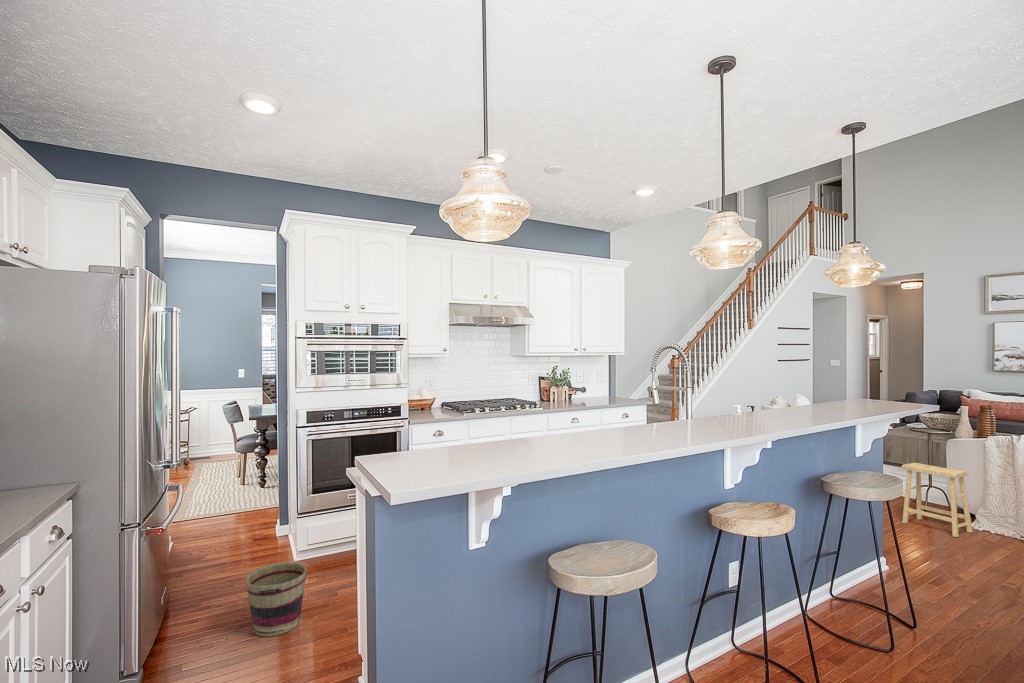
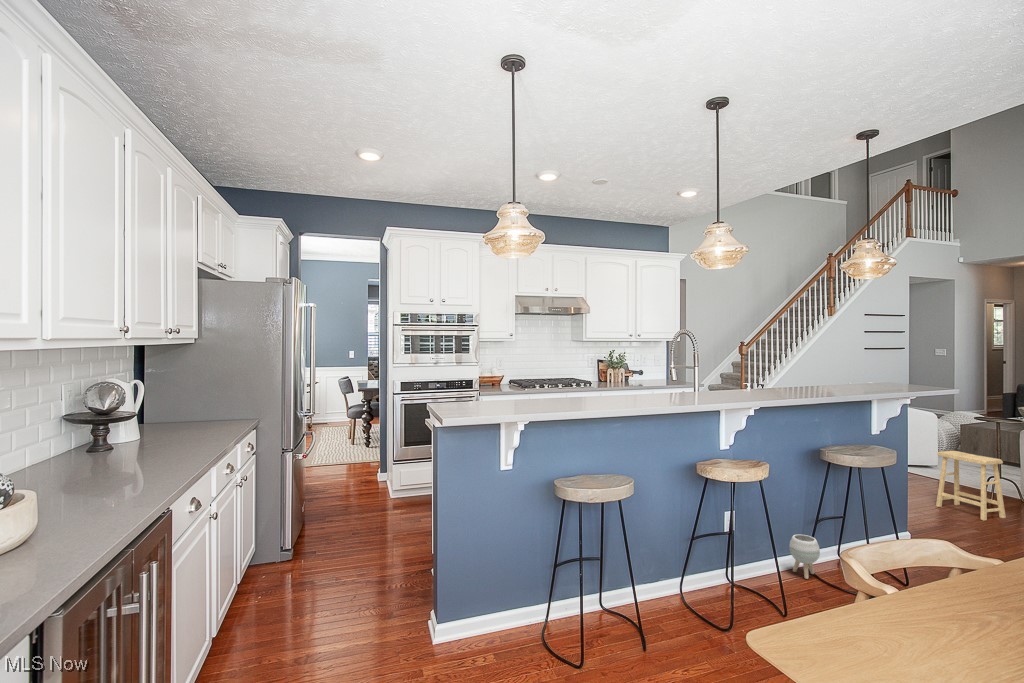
basket: present [245,562,307,637] -> none [358,491,400,539]
planter: none [807,584,844,641] -> present [789,534,820,579]

